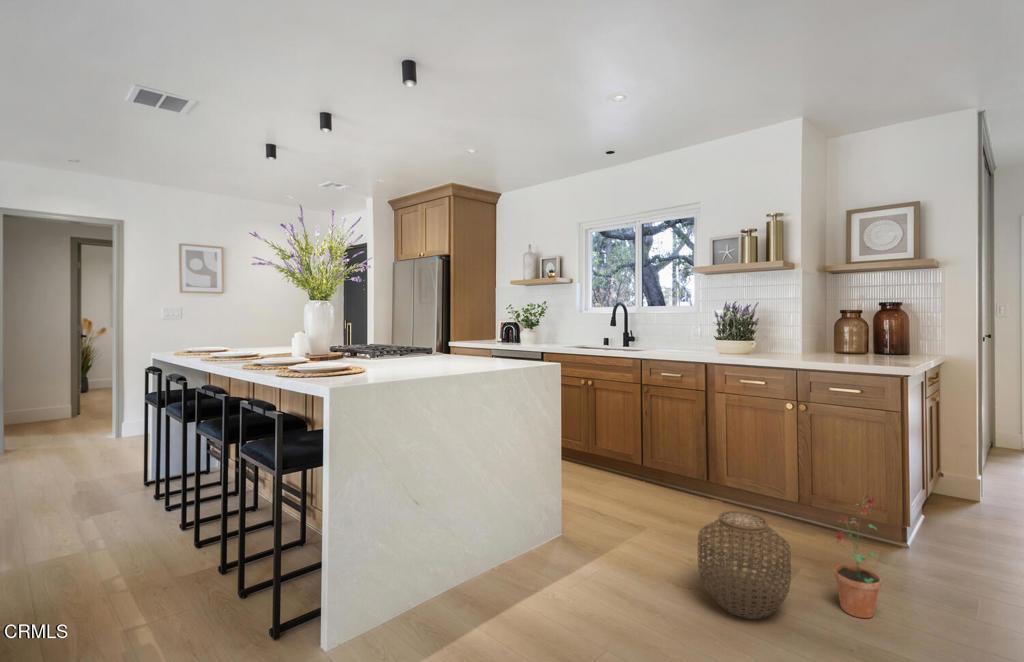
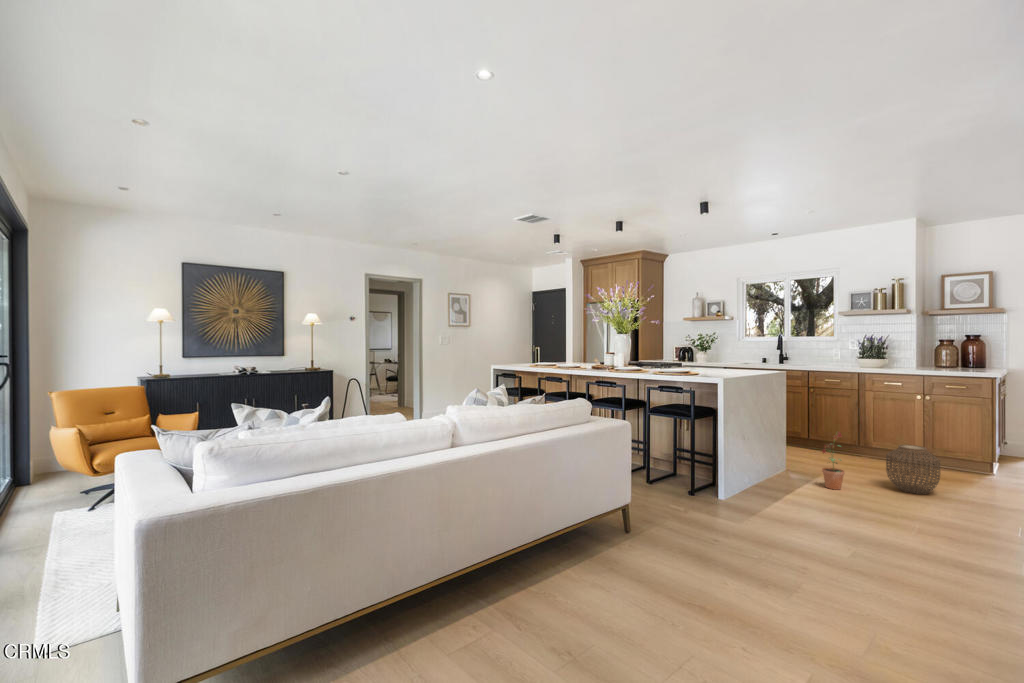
potted plant: present [834,493,881,618] -> present [822,432,844,490]

